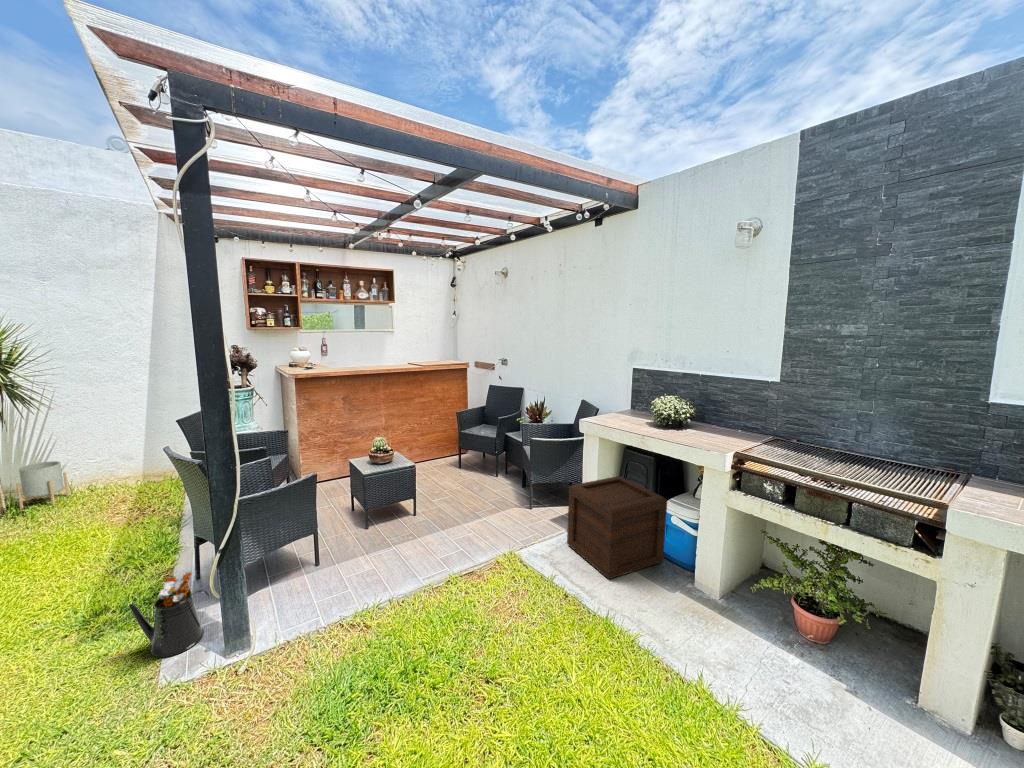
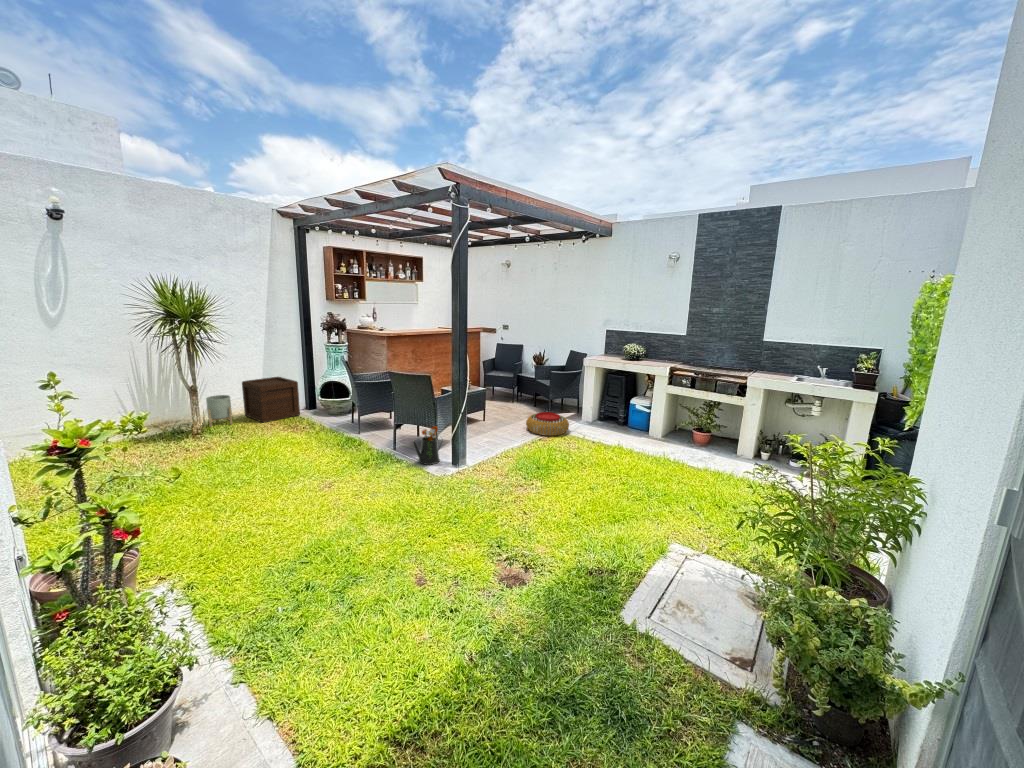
wooden crate: present [567,476,667,579] -> present [242,377,300,423]
pouf: none [453,518,532,574] -> present [526,412,569,436]

